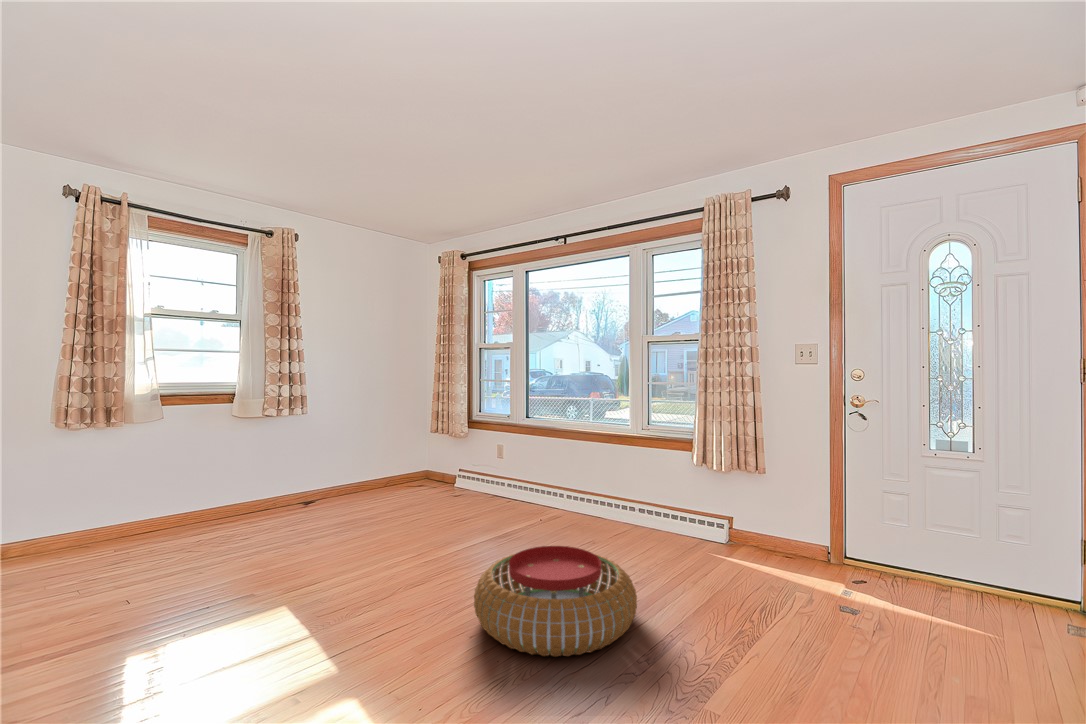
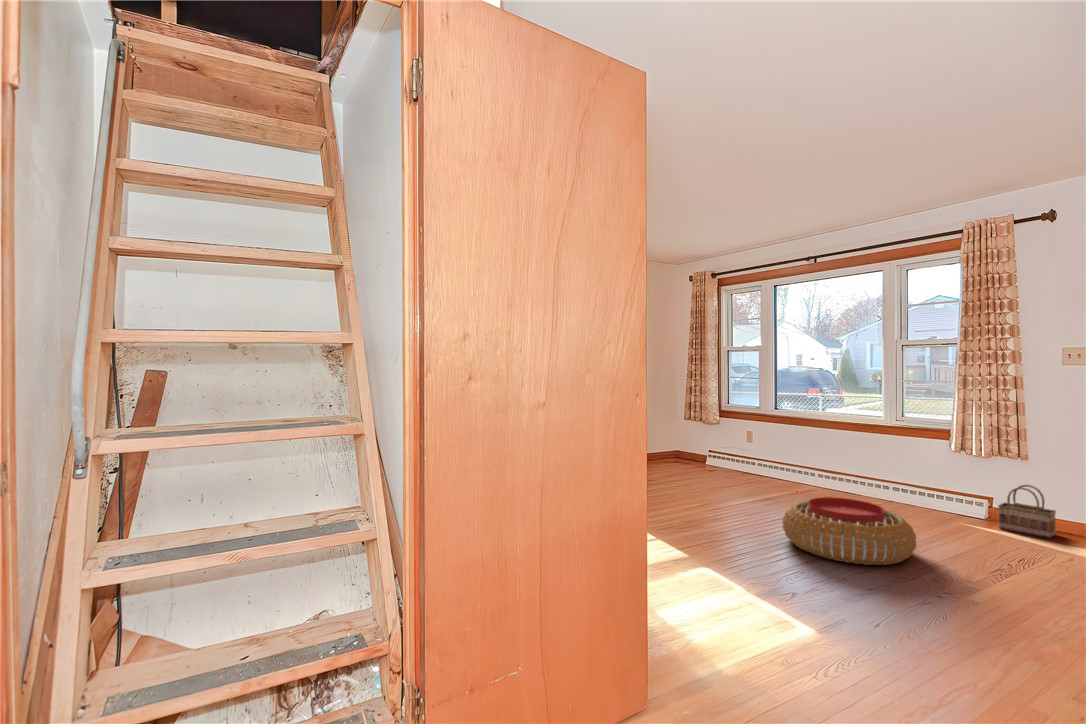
basket: none [736,502,790,565] -> present [998,485,1056,538]

